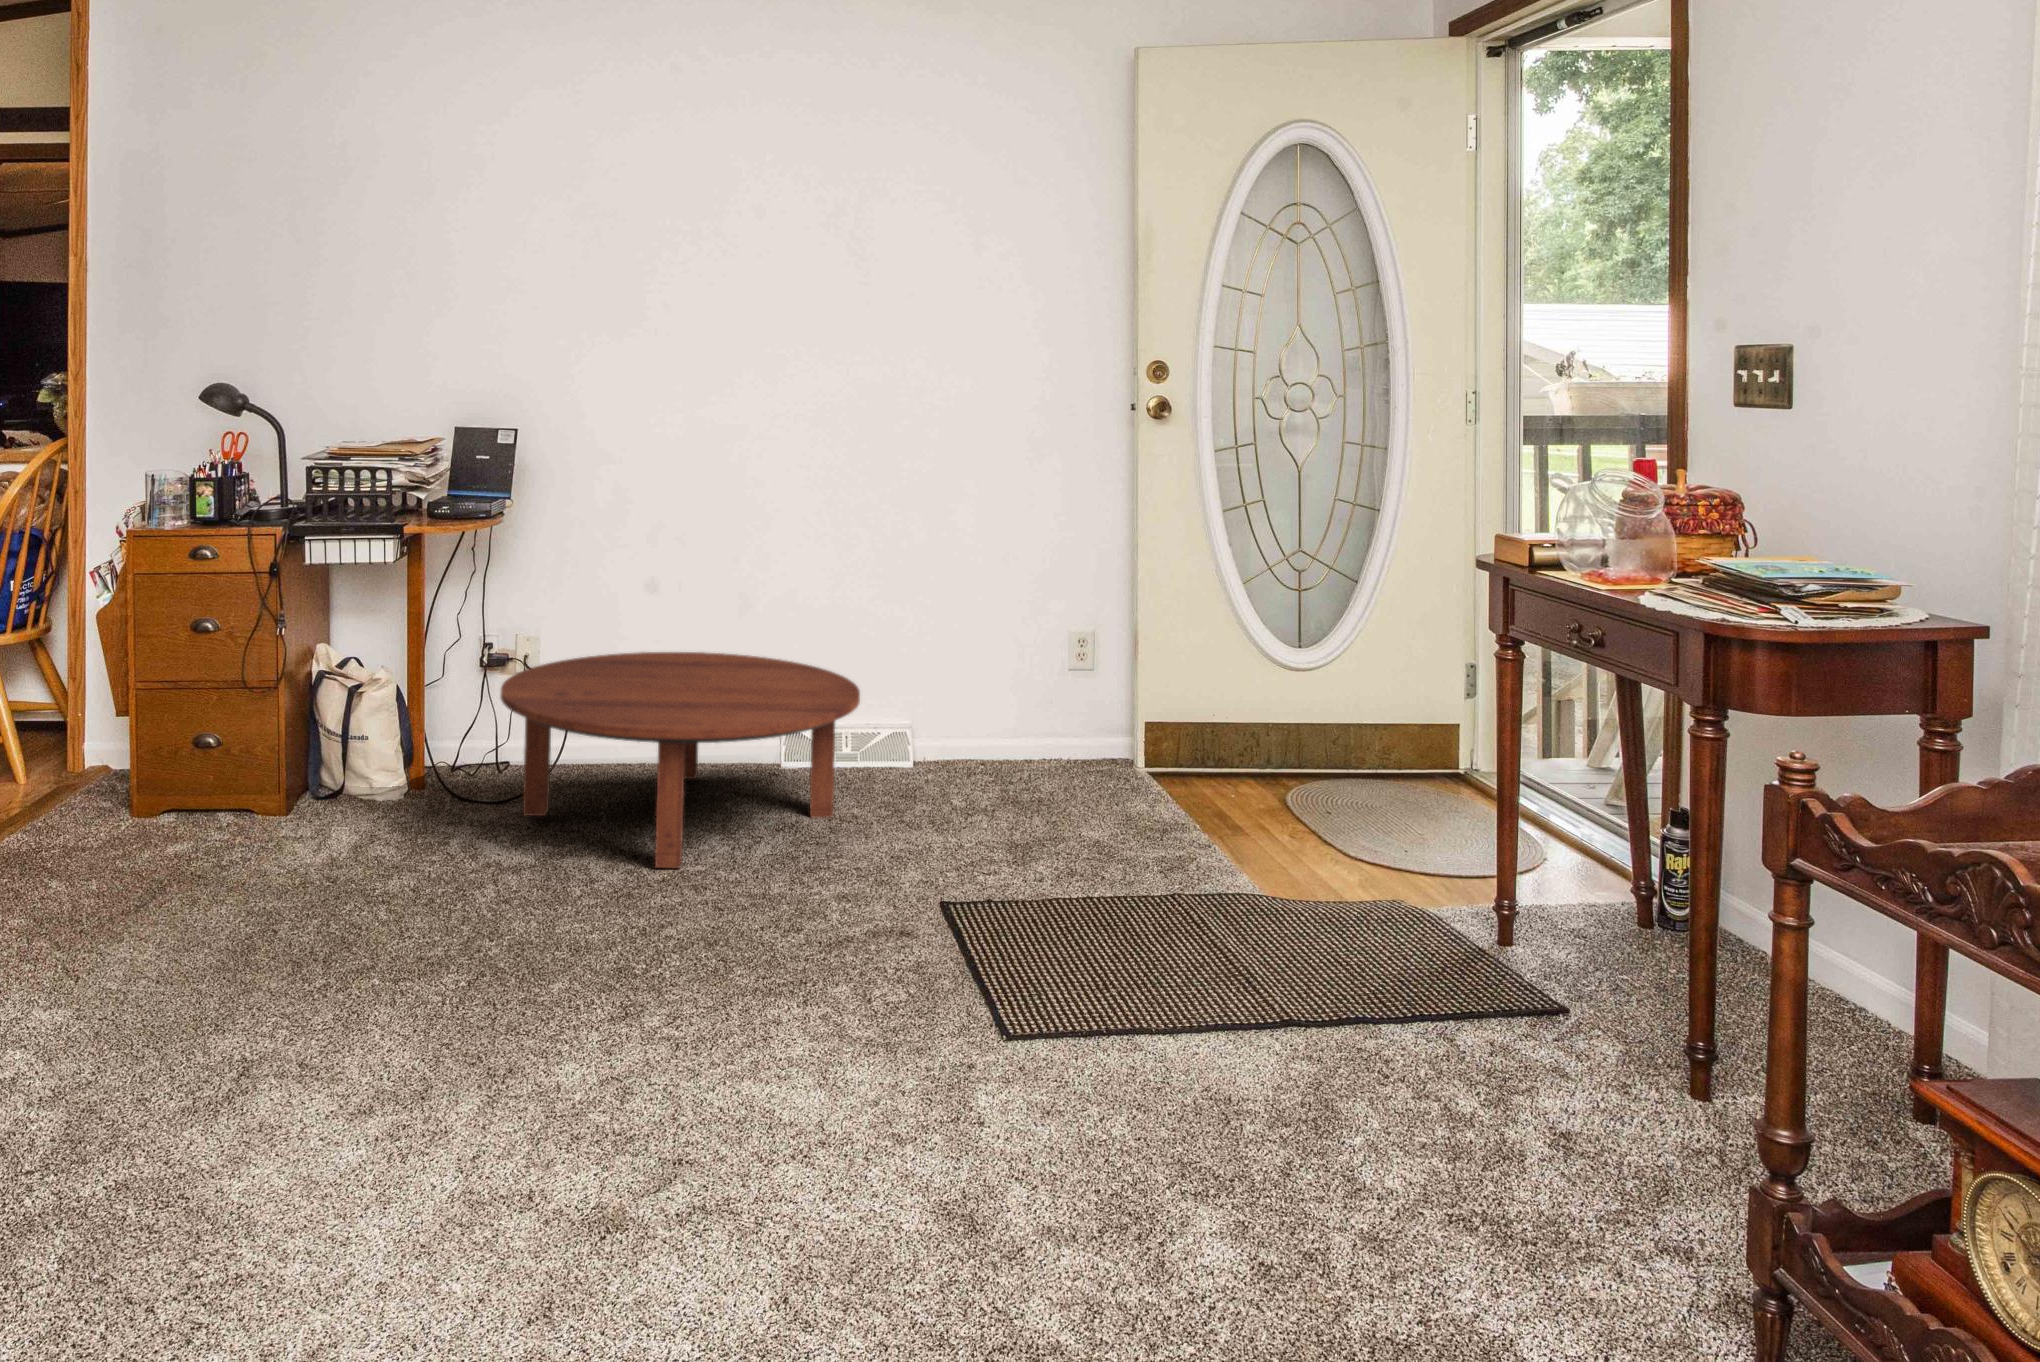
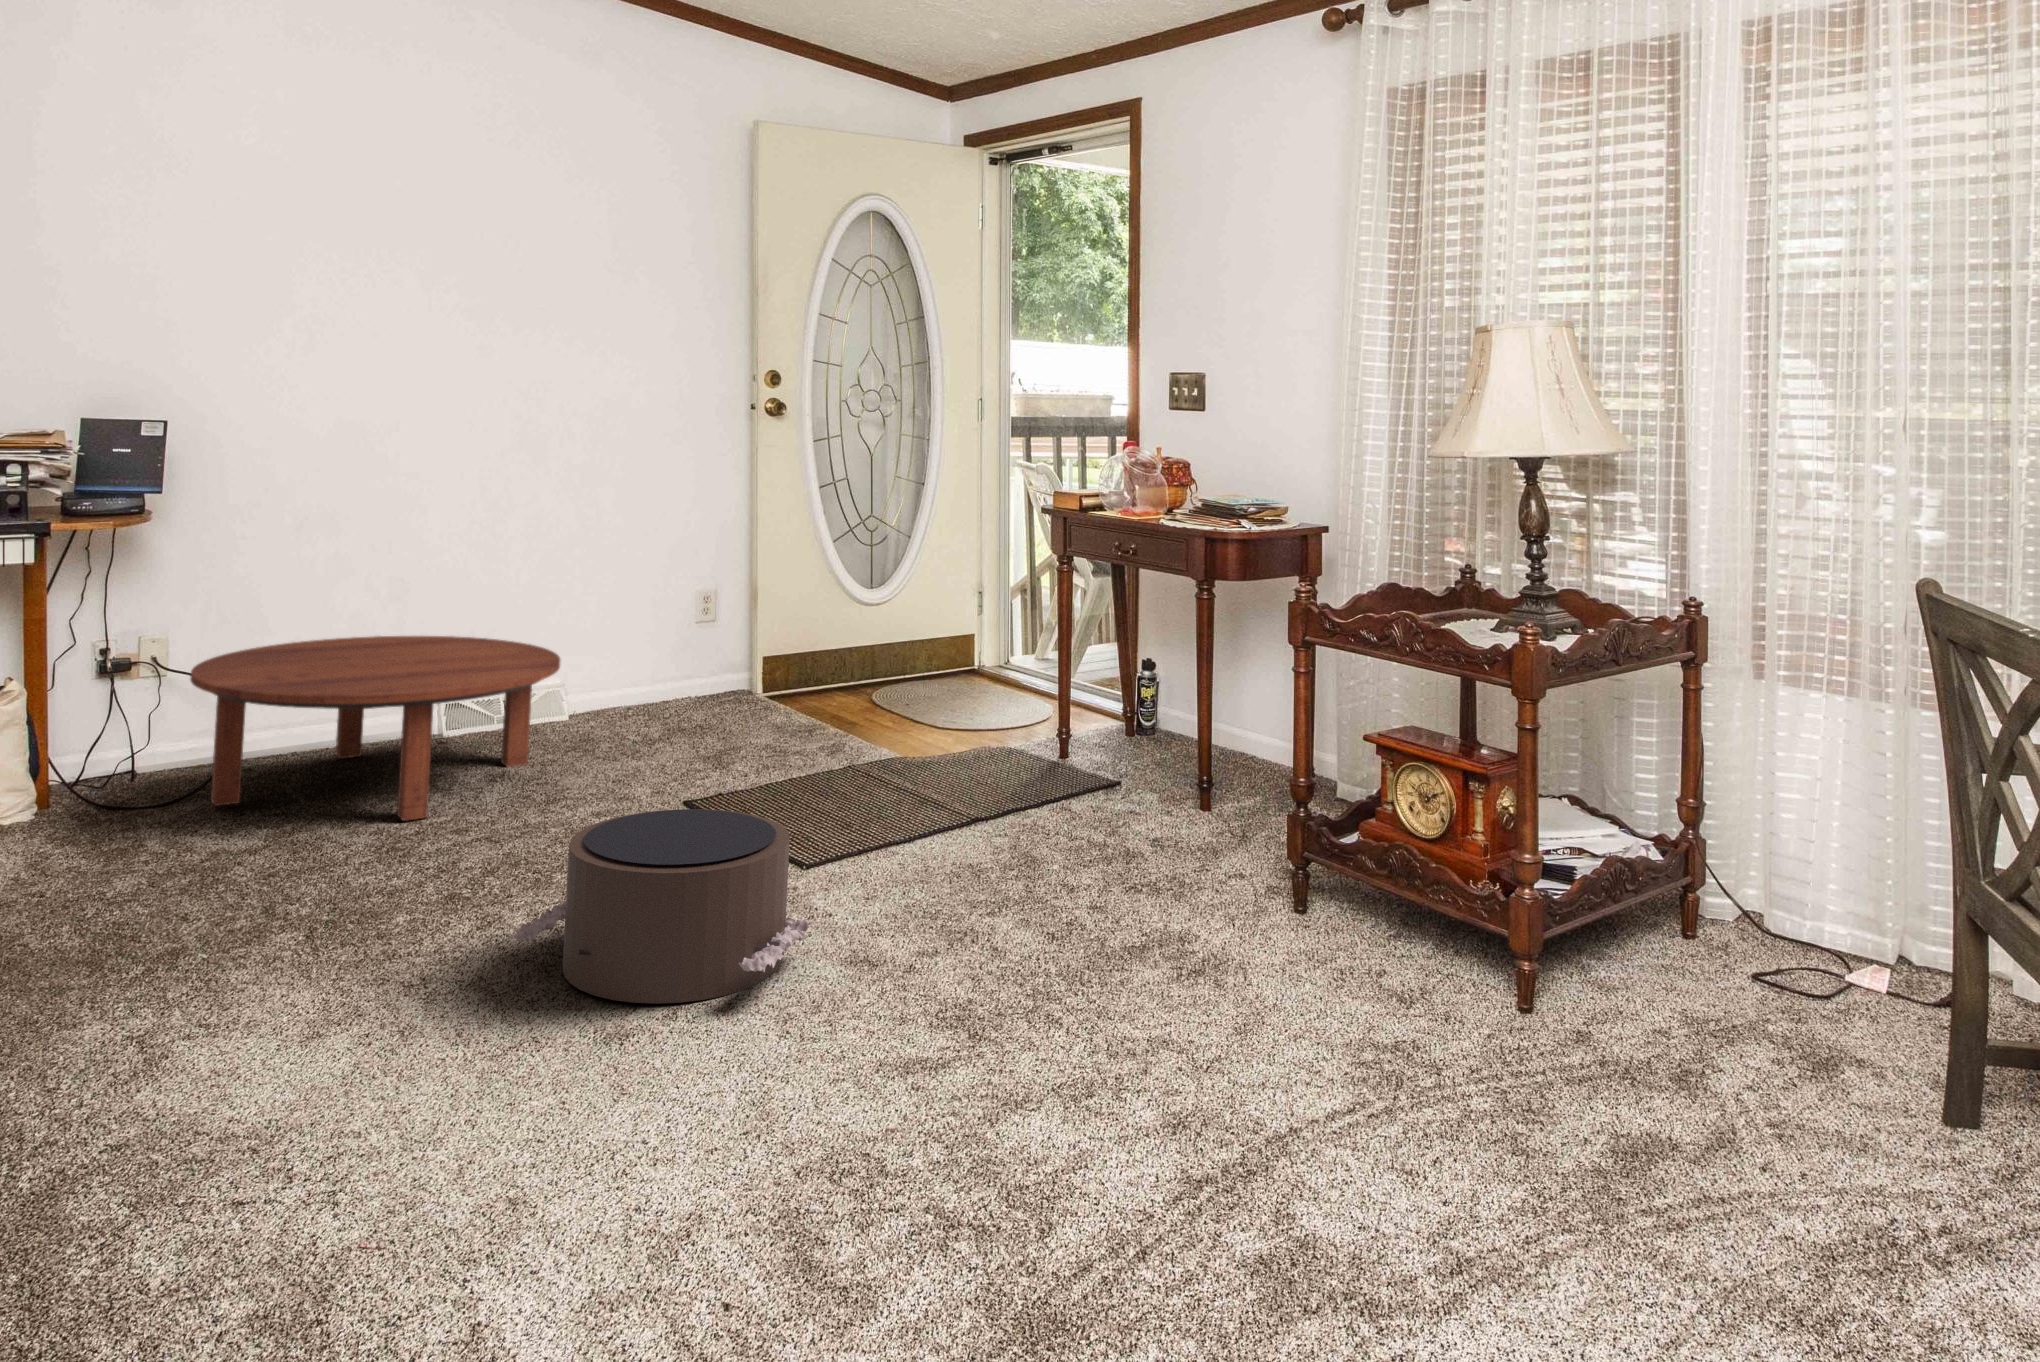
pouf: none [545,938,896,1238] -> present [512,809,813,1004]

